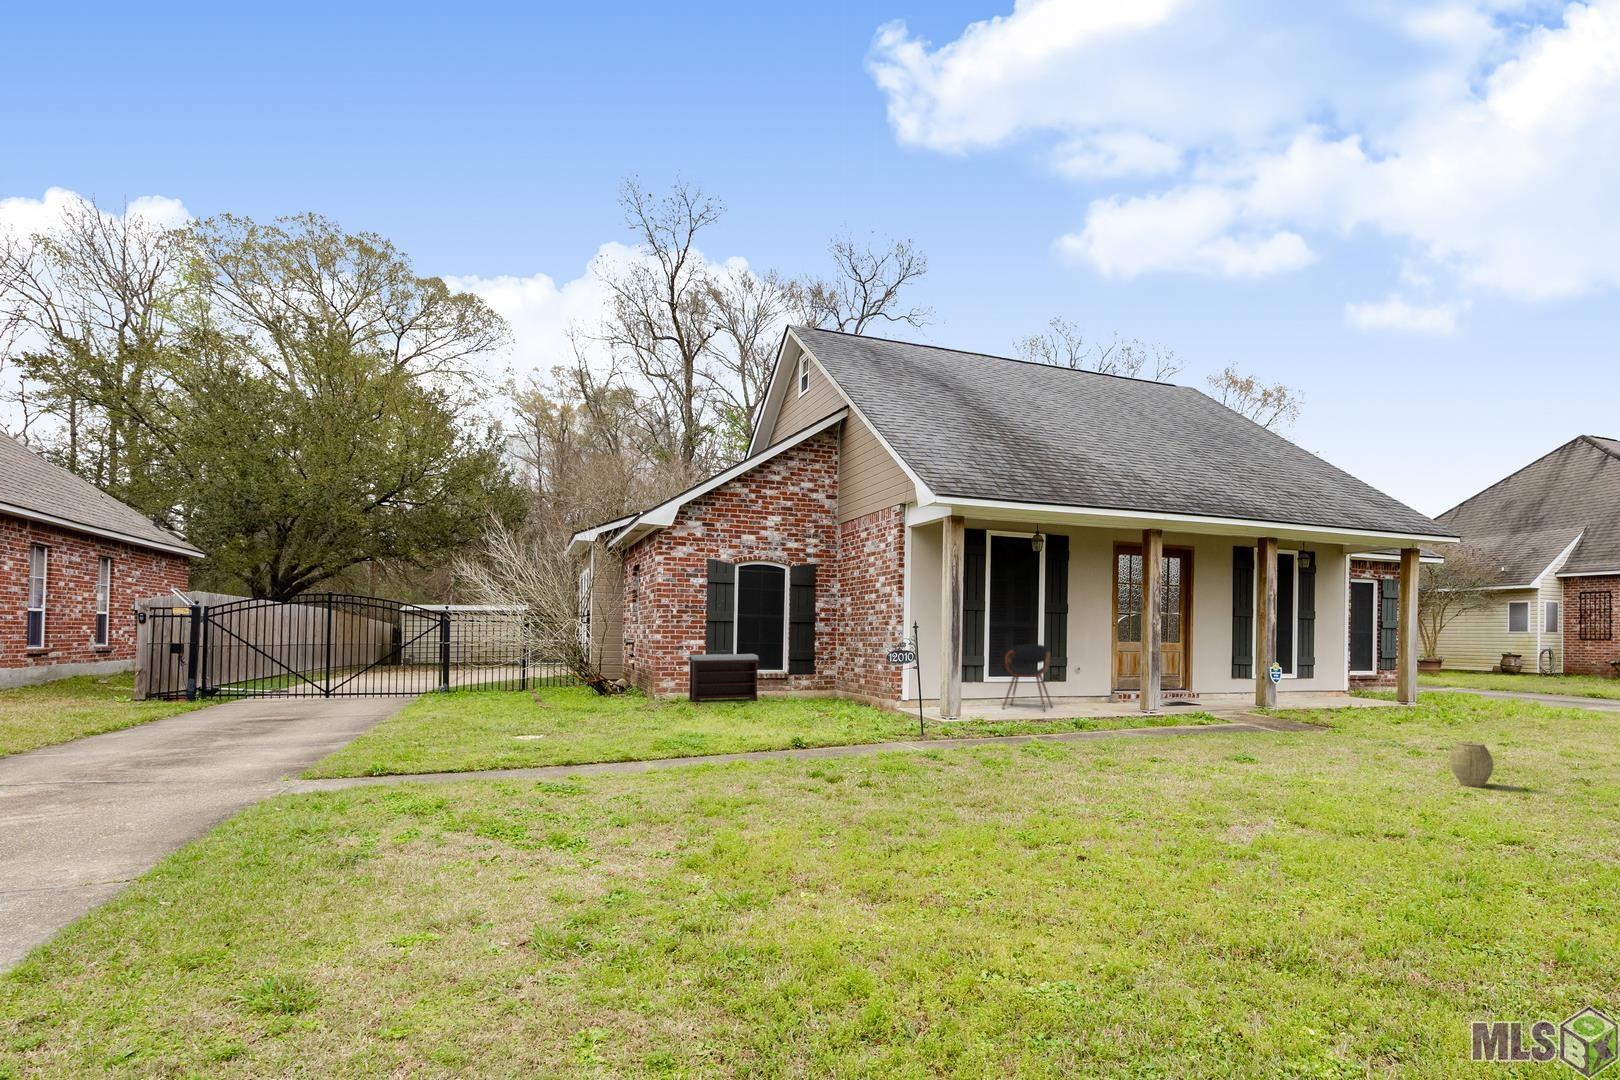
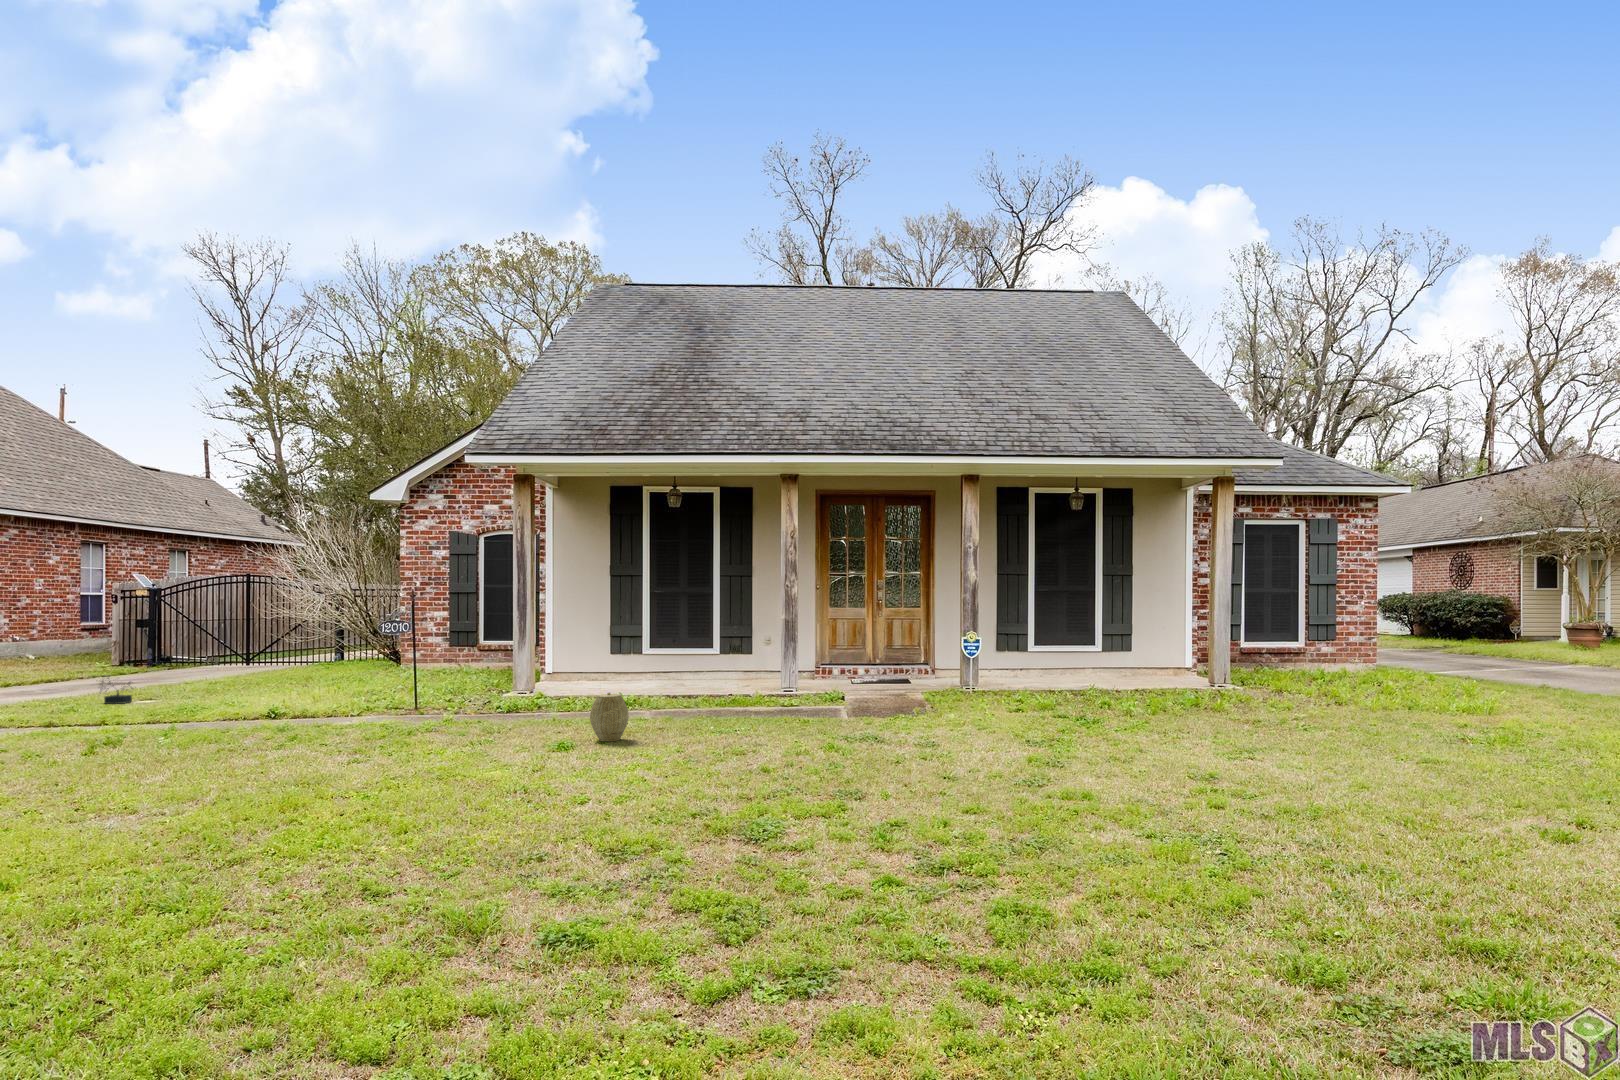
chair: present [1003,644,1052,711] -> none [649,611,707,683]
bench: present [688,654,760,702] -> none [420,624,495,670]
decorative plant: none [651,732,692,768] -> present [100,675,136,704]

